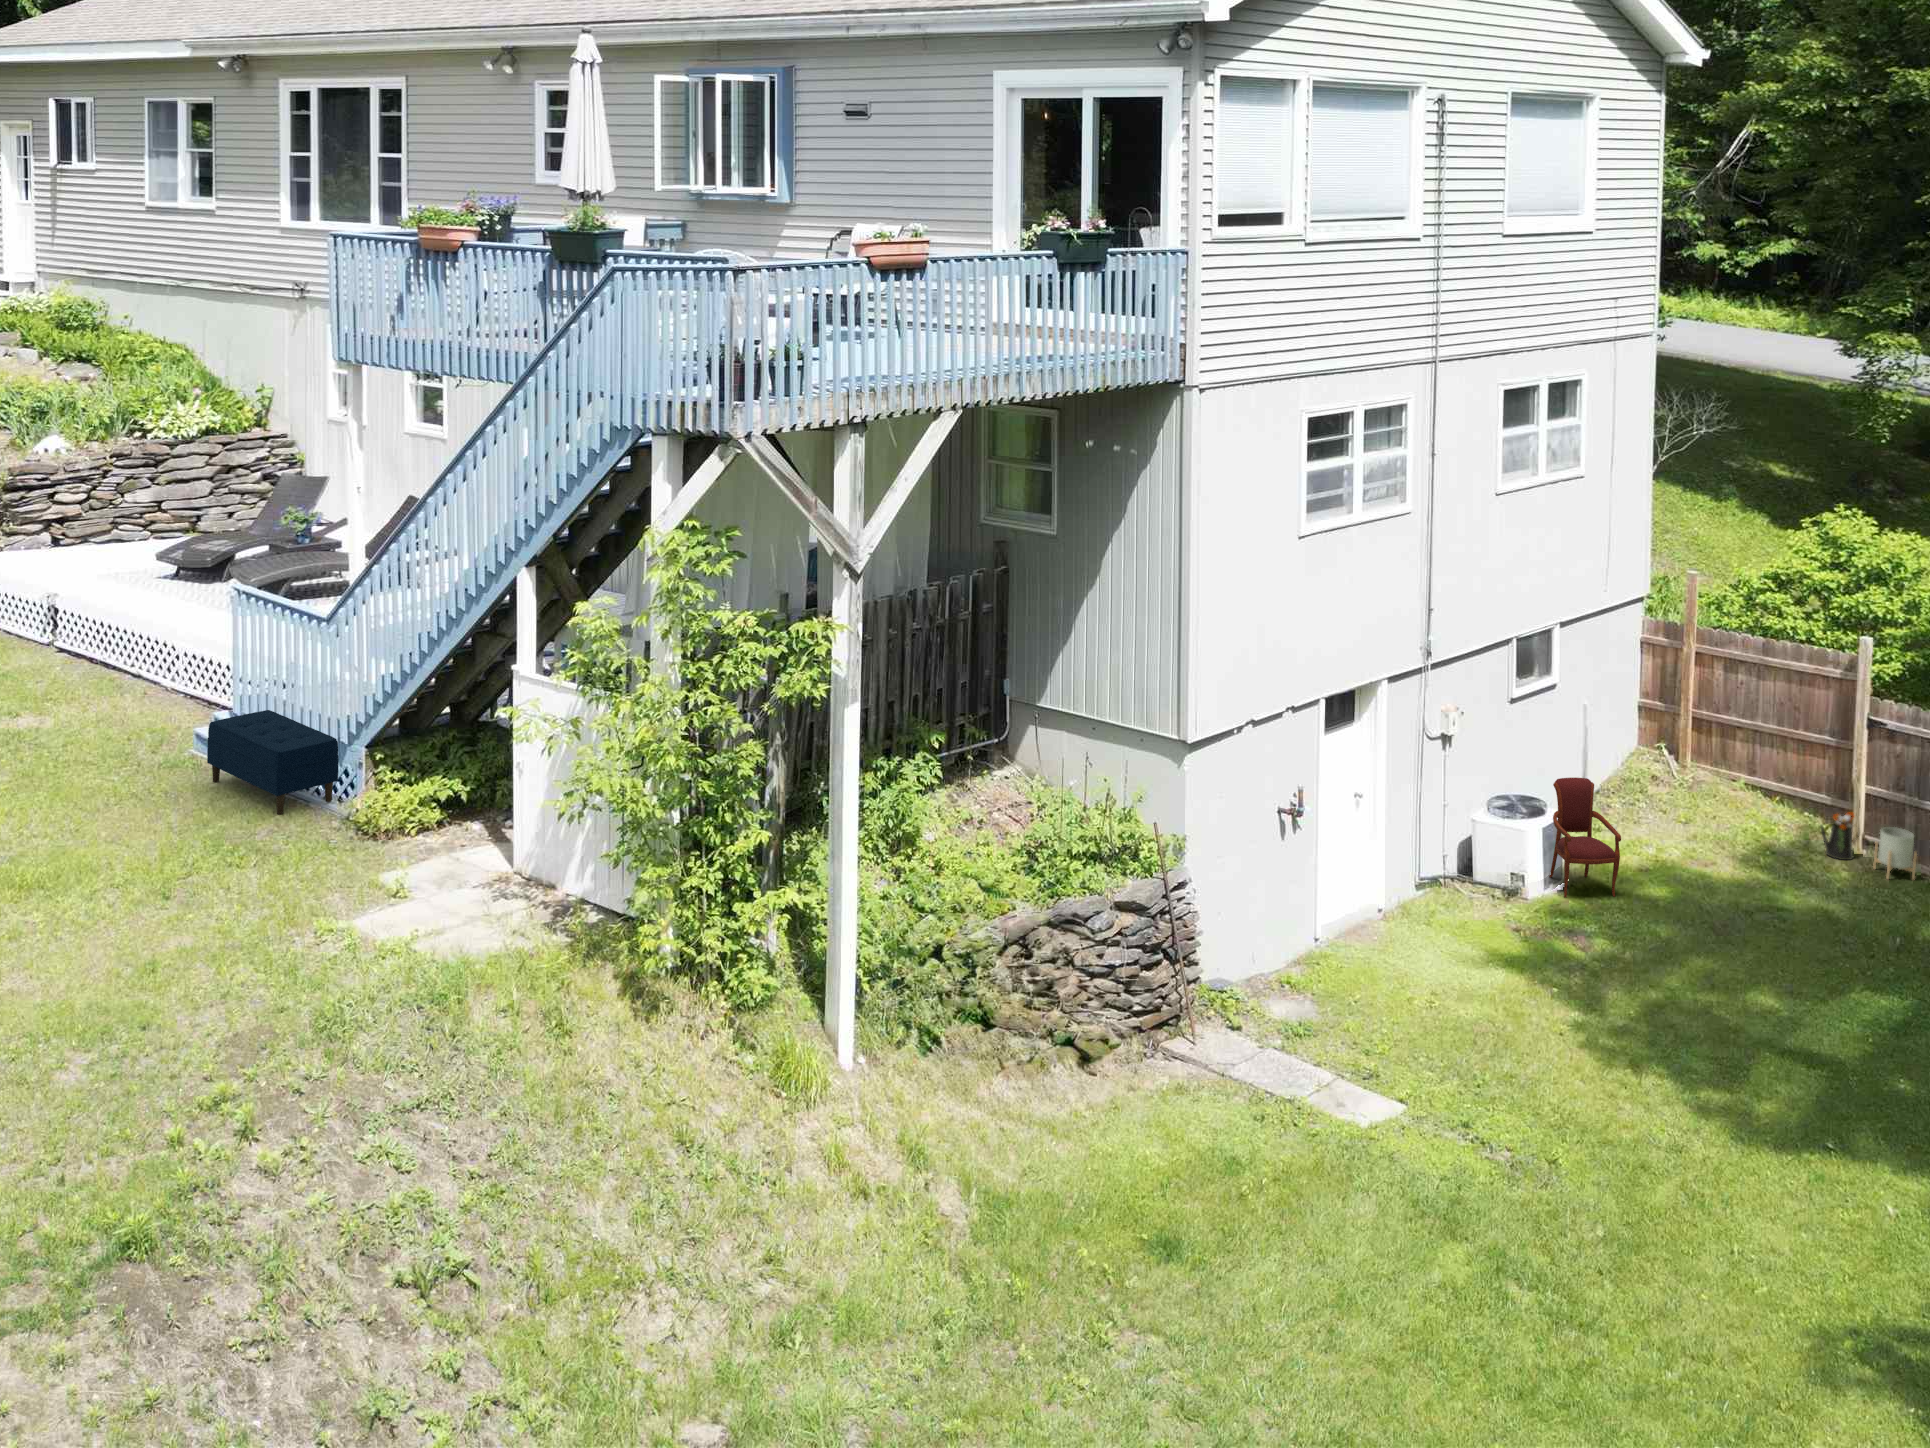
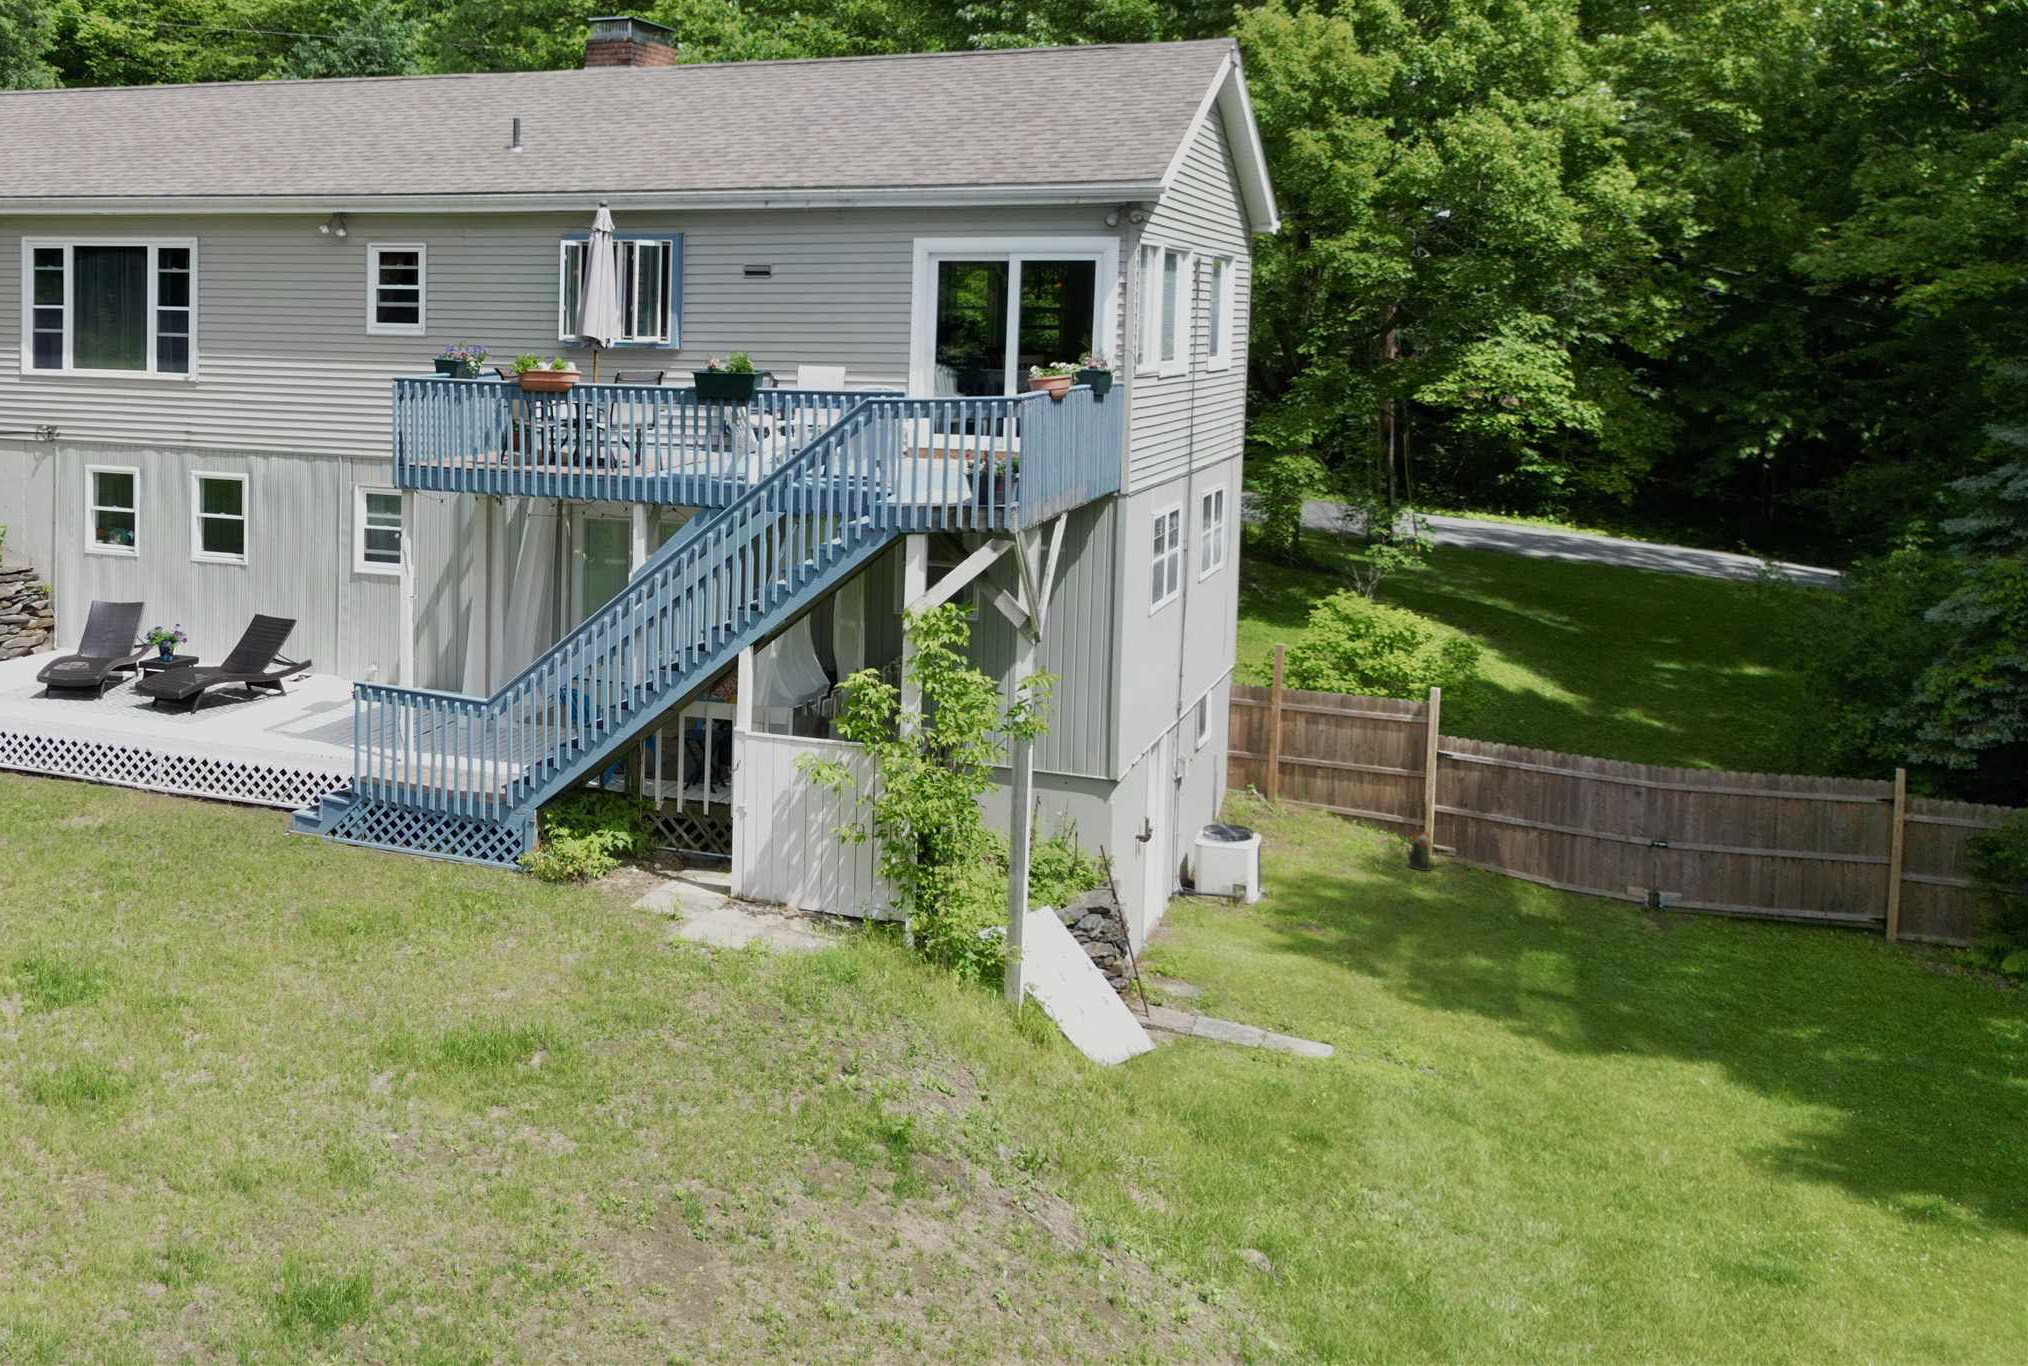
bench: present [207,710,339,815] -> none [364,808,502,902]
armchair: present [1549,778,1621,897] -> none [1253,815,1319,913]
planter: present [1873,827,1917,879] -> none [1453,841,1491,883]

